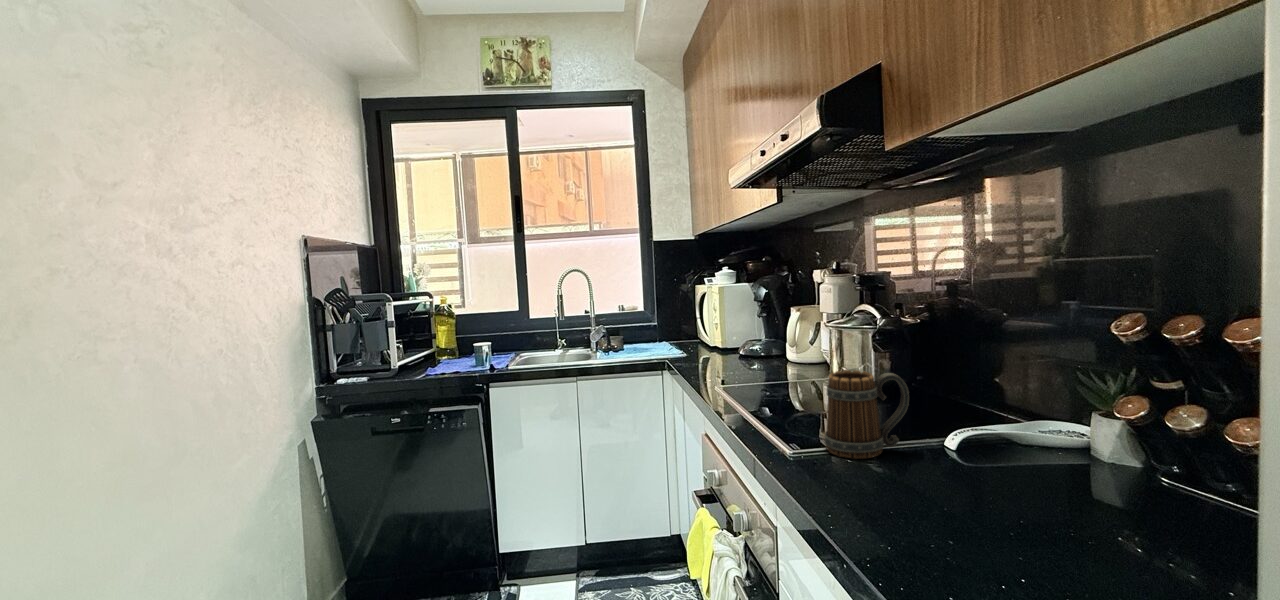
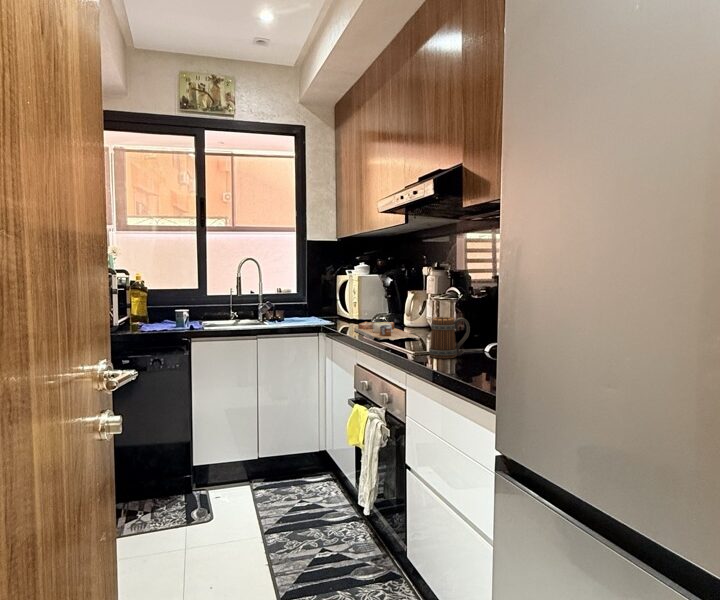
cutting board: none [706,358,809,400] -> present [354,322,419,340]

